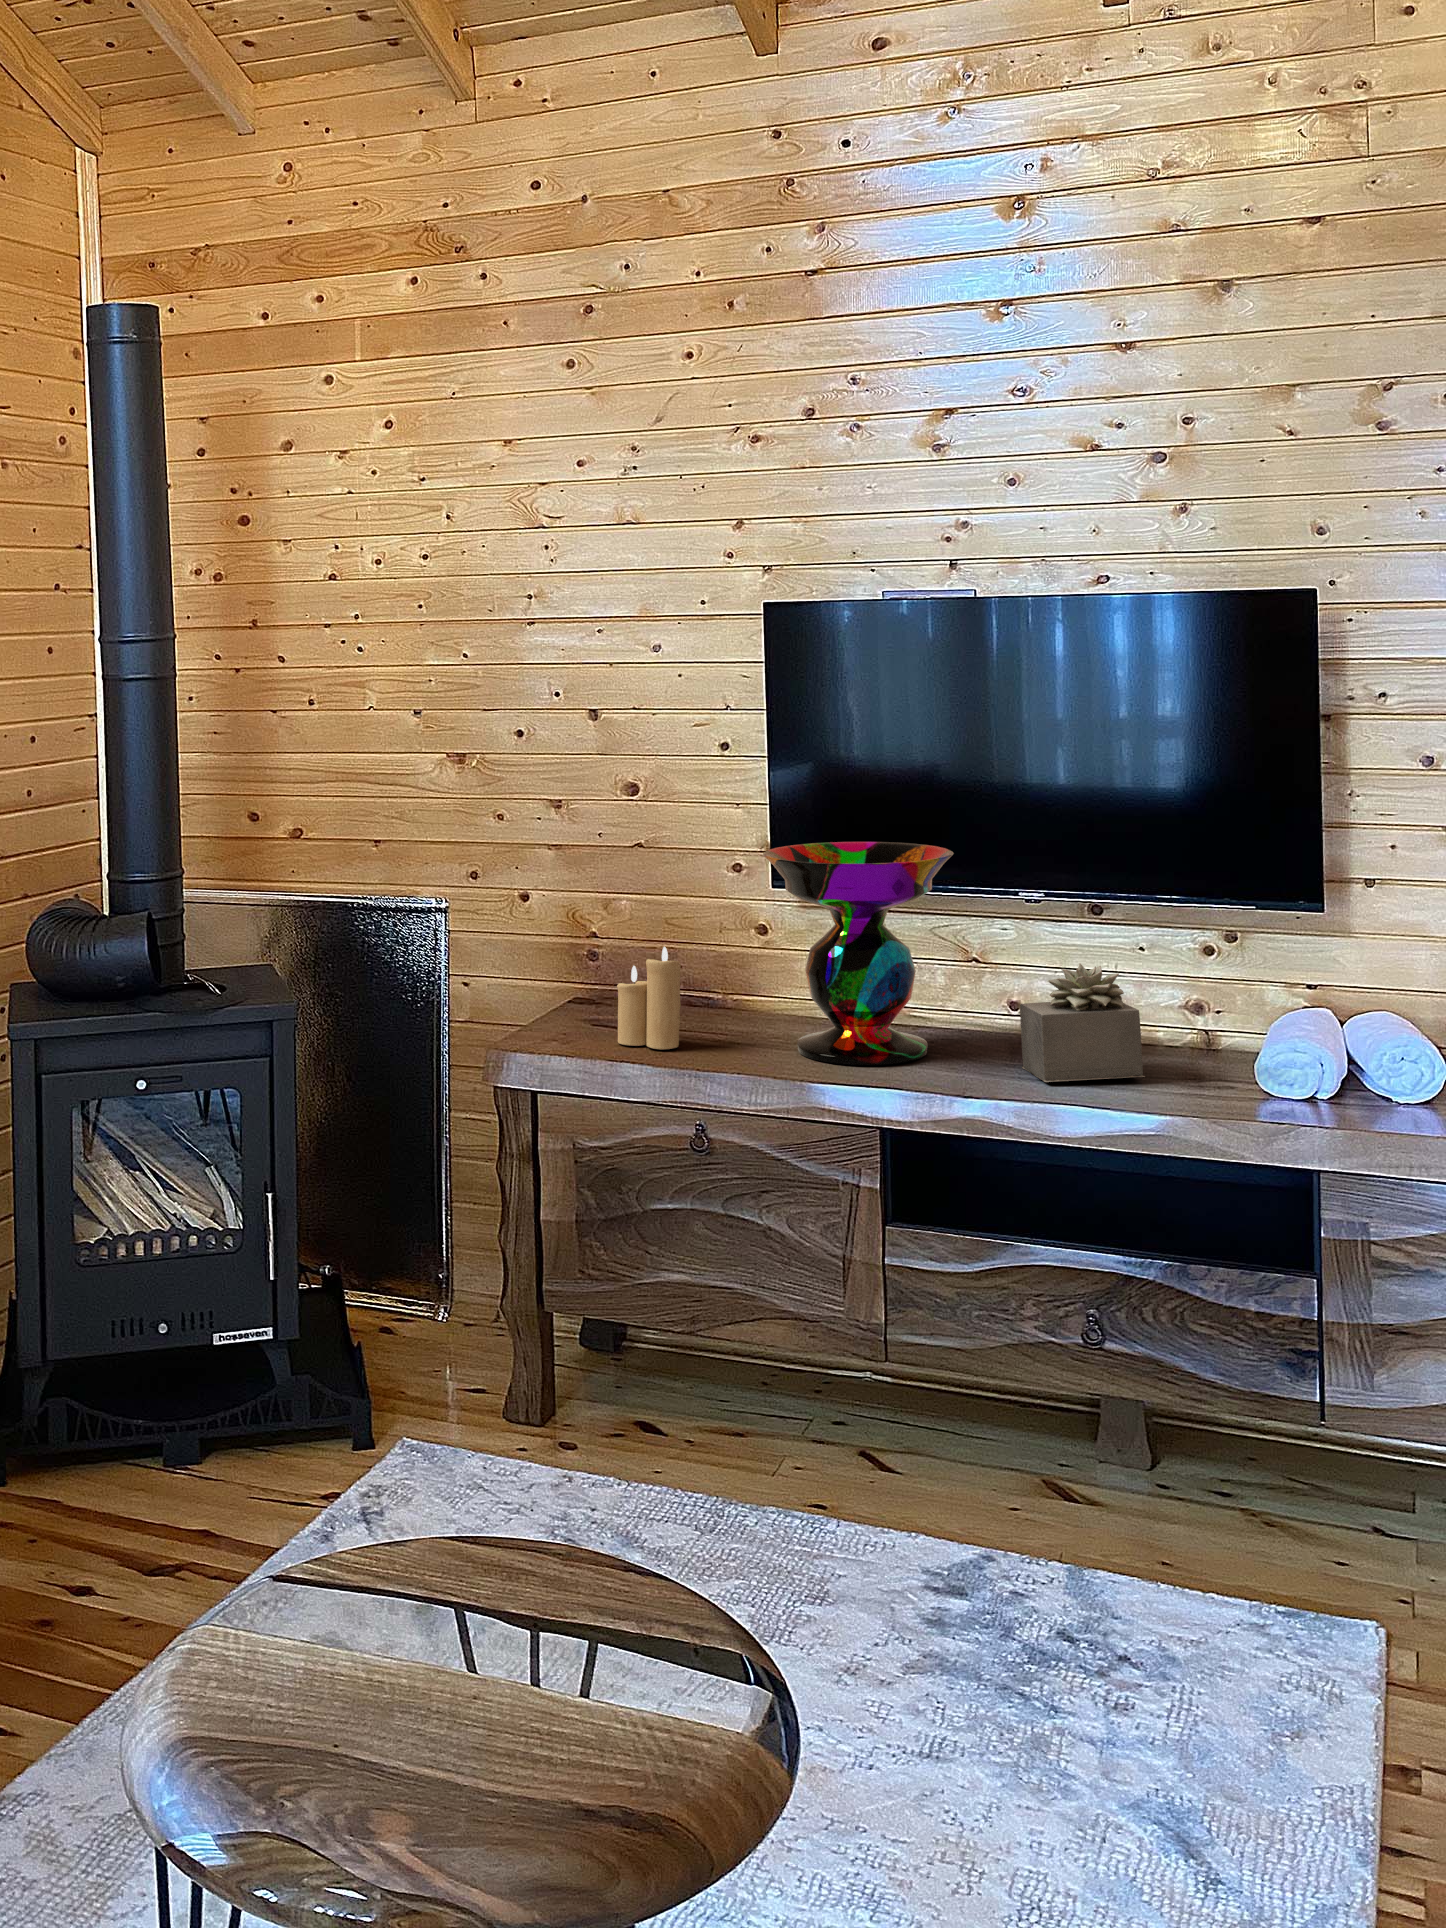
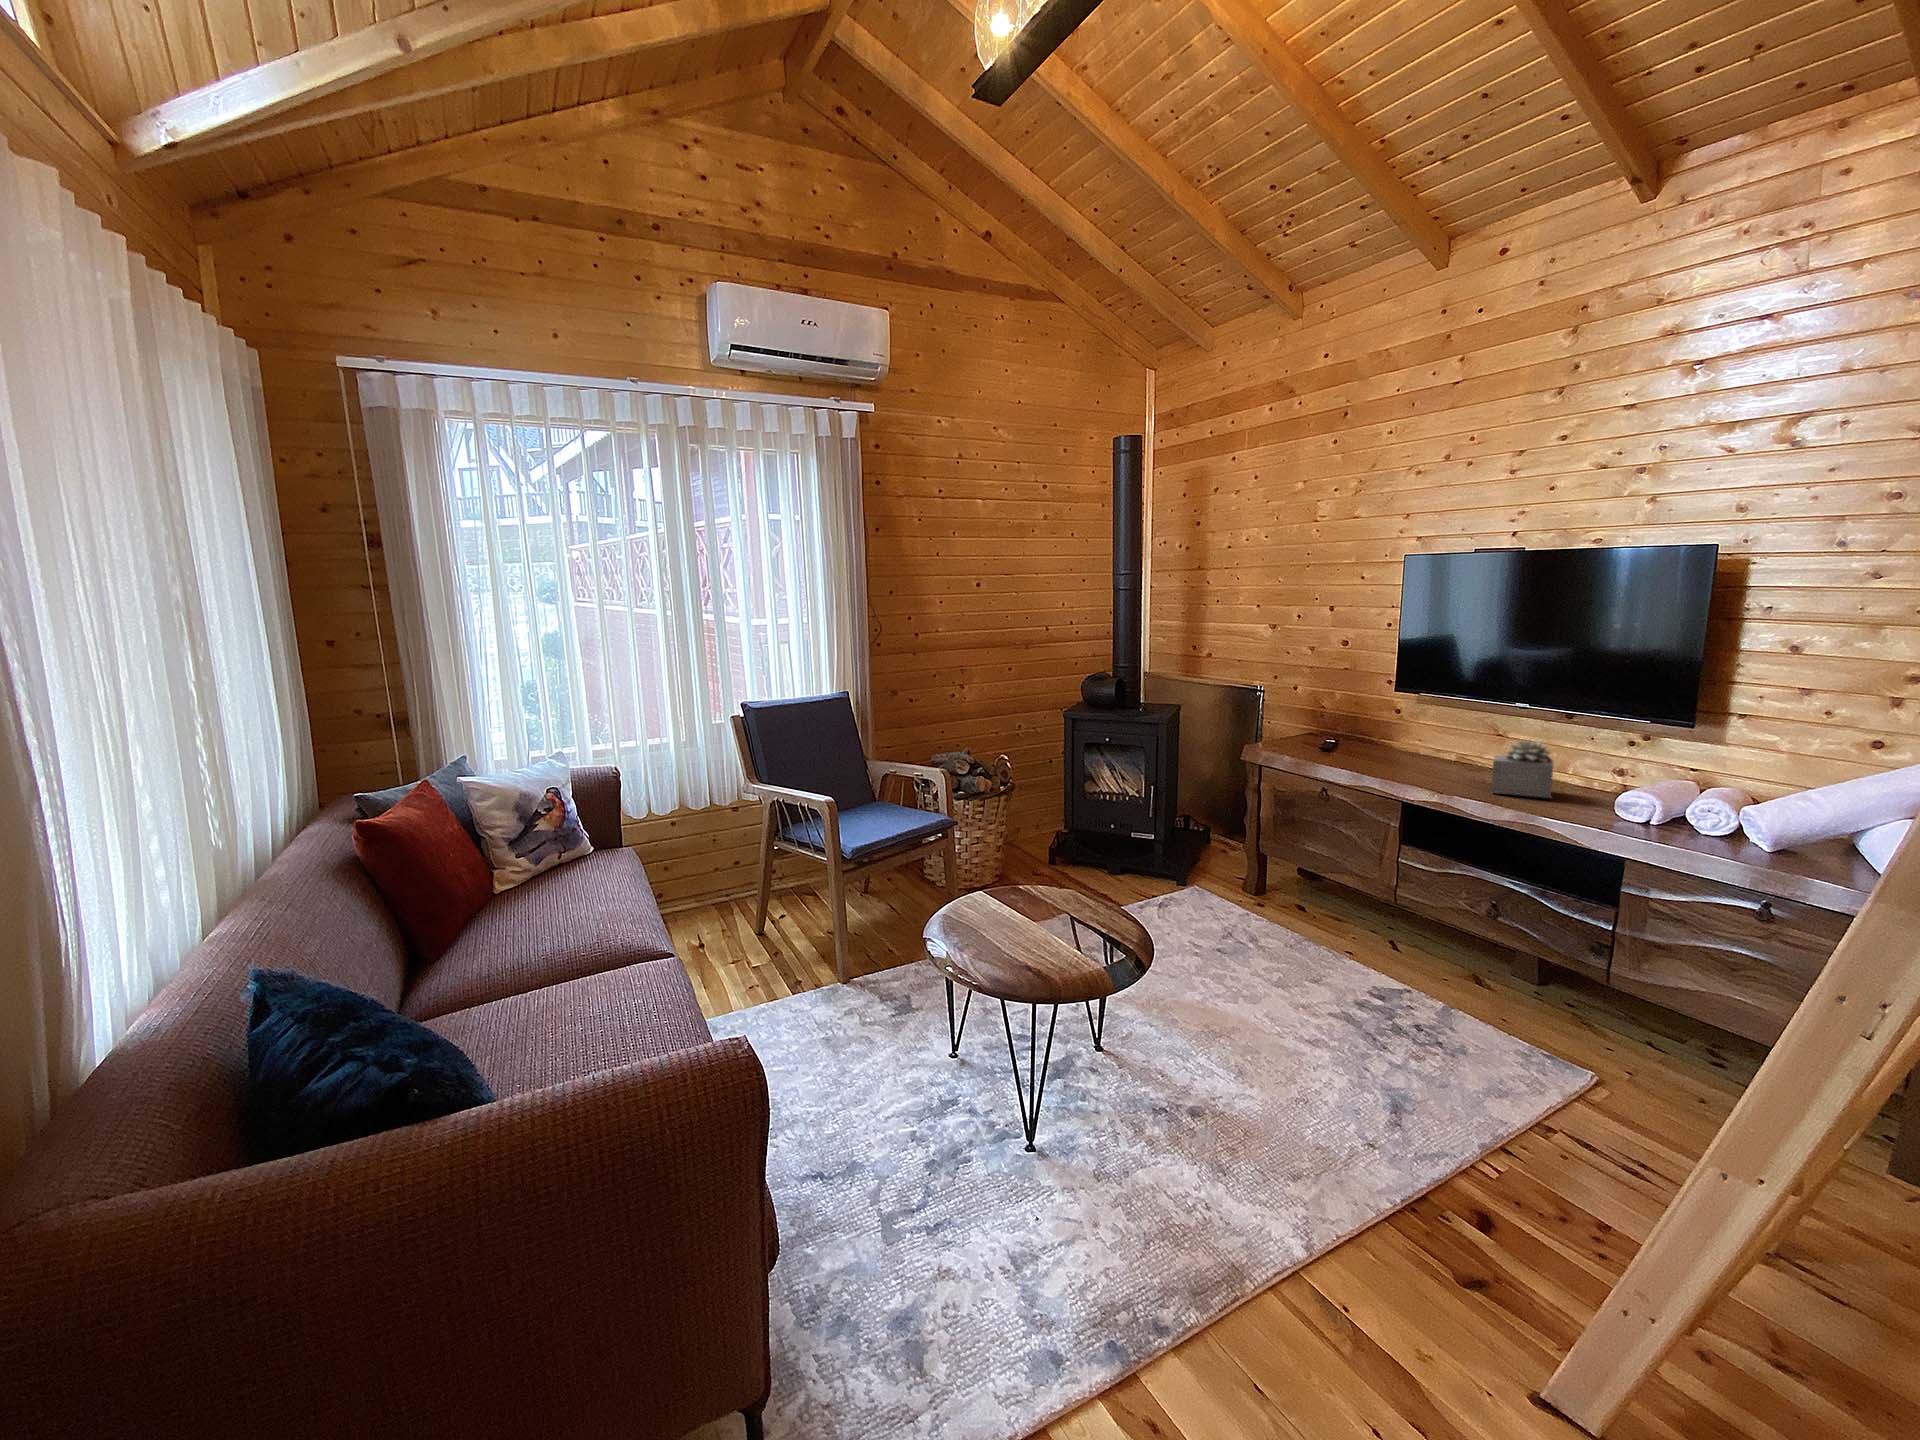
decorative bowl: present [763,842,954,1065] -> none [1375,670,1477,774]
candle: present [617,946,681,1049] -> none [1305,710,1335,755]

